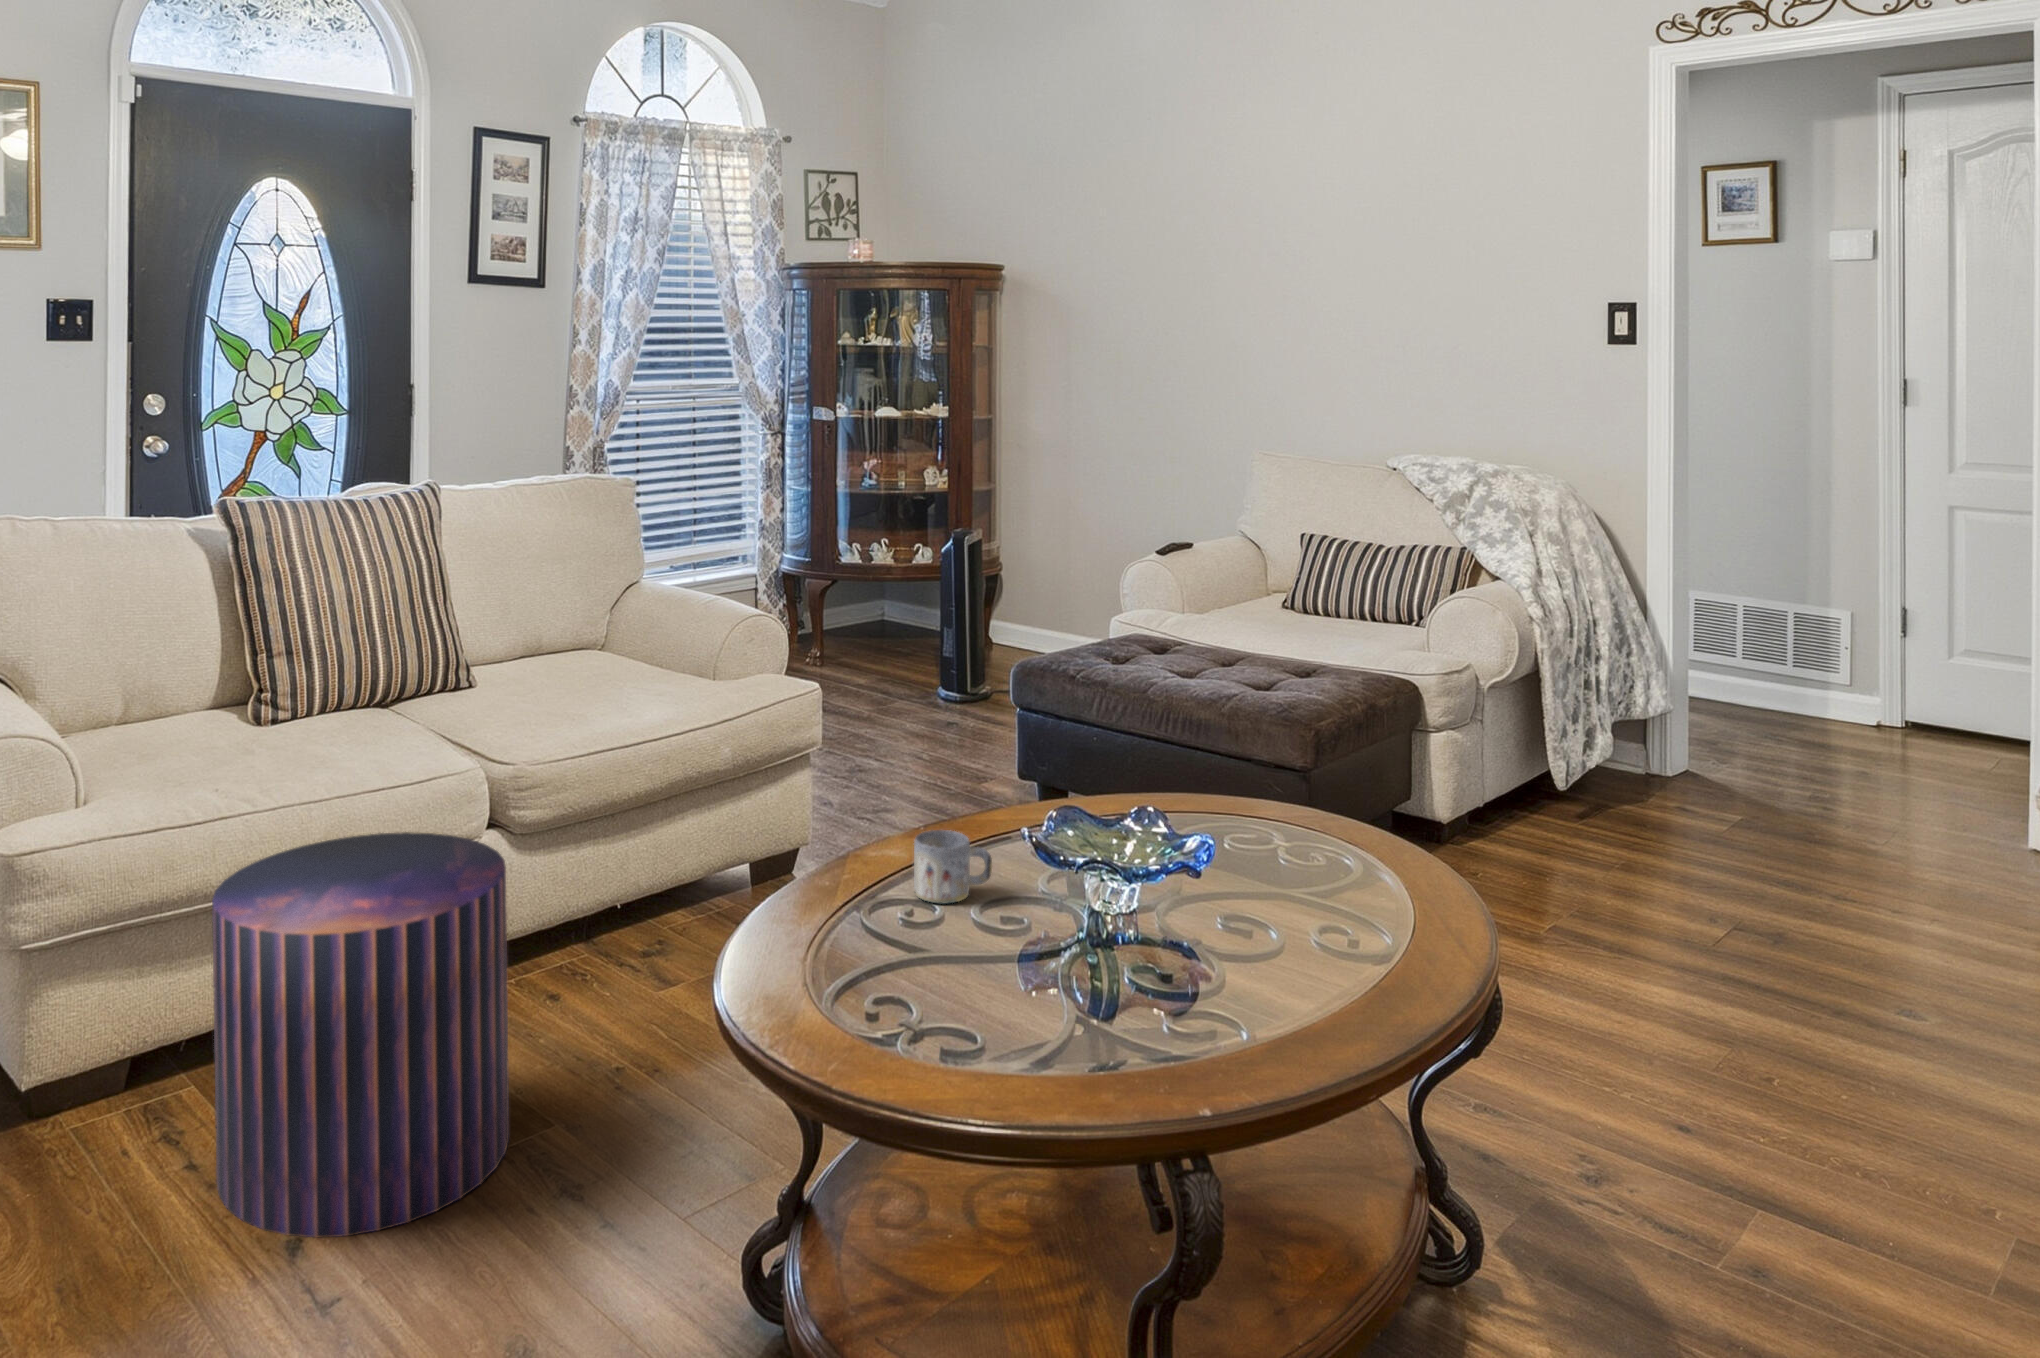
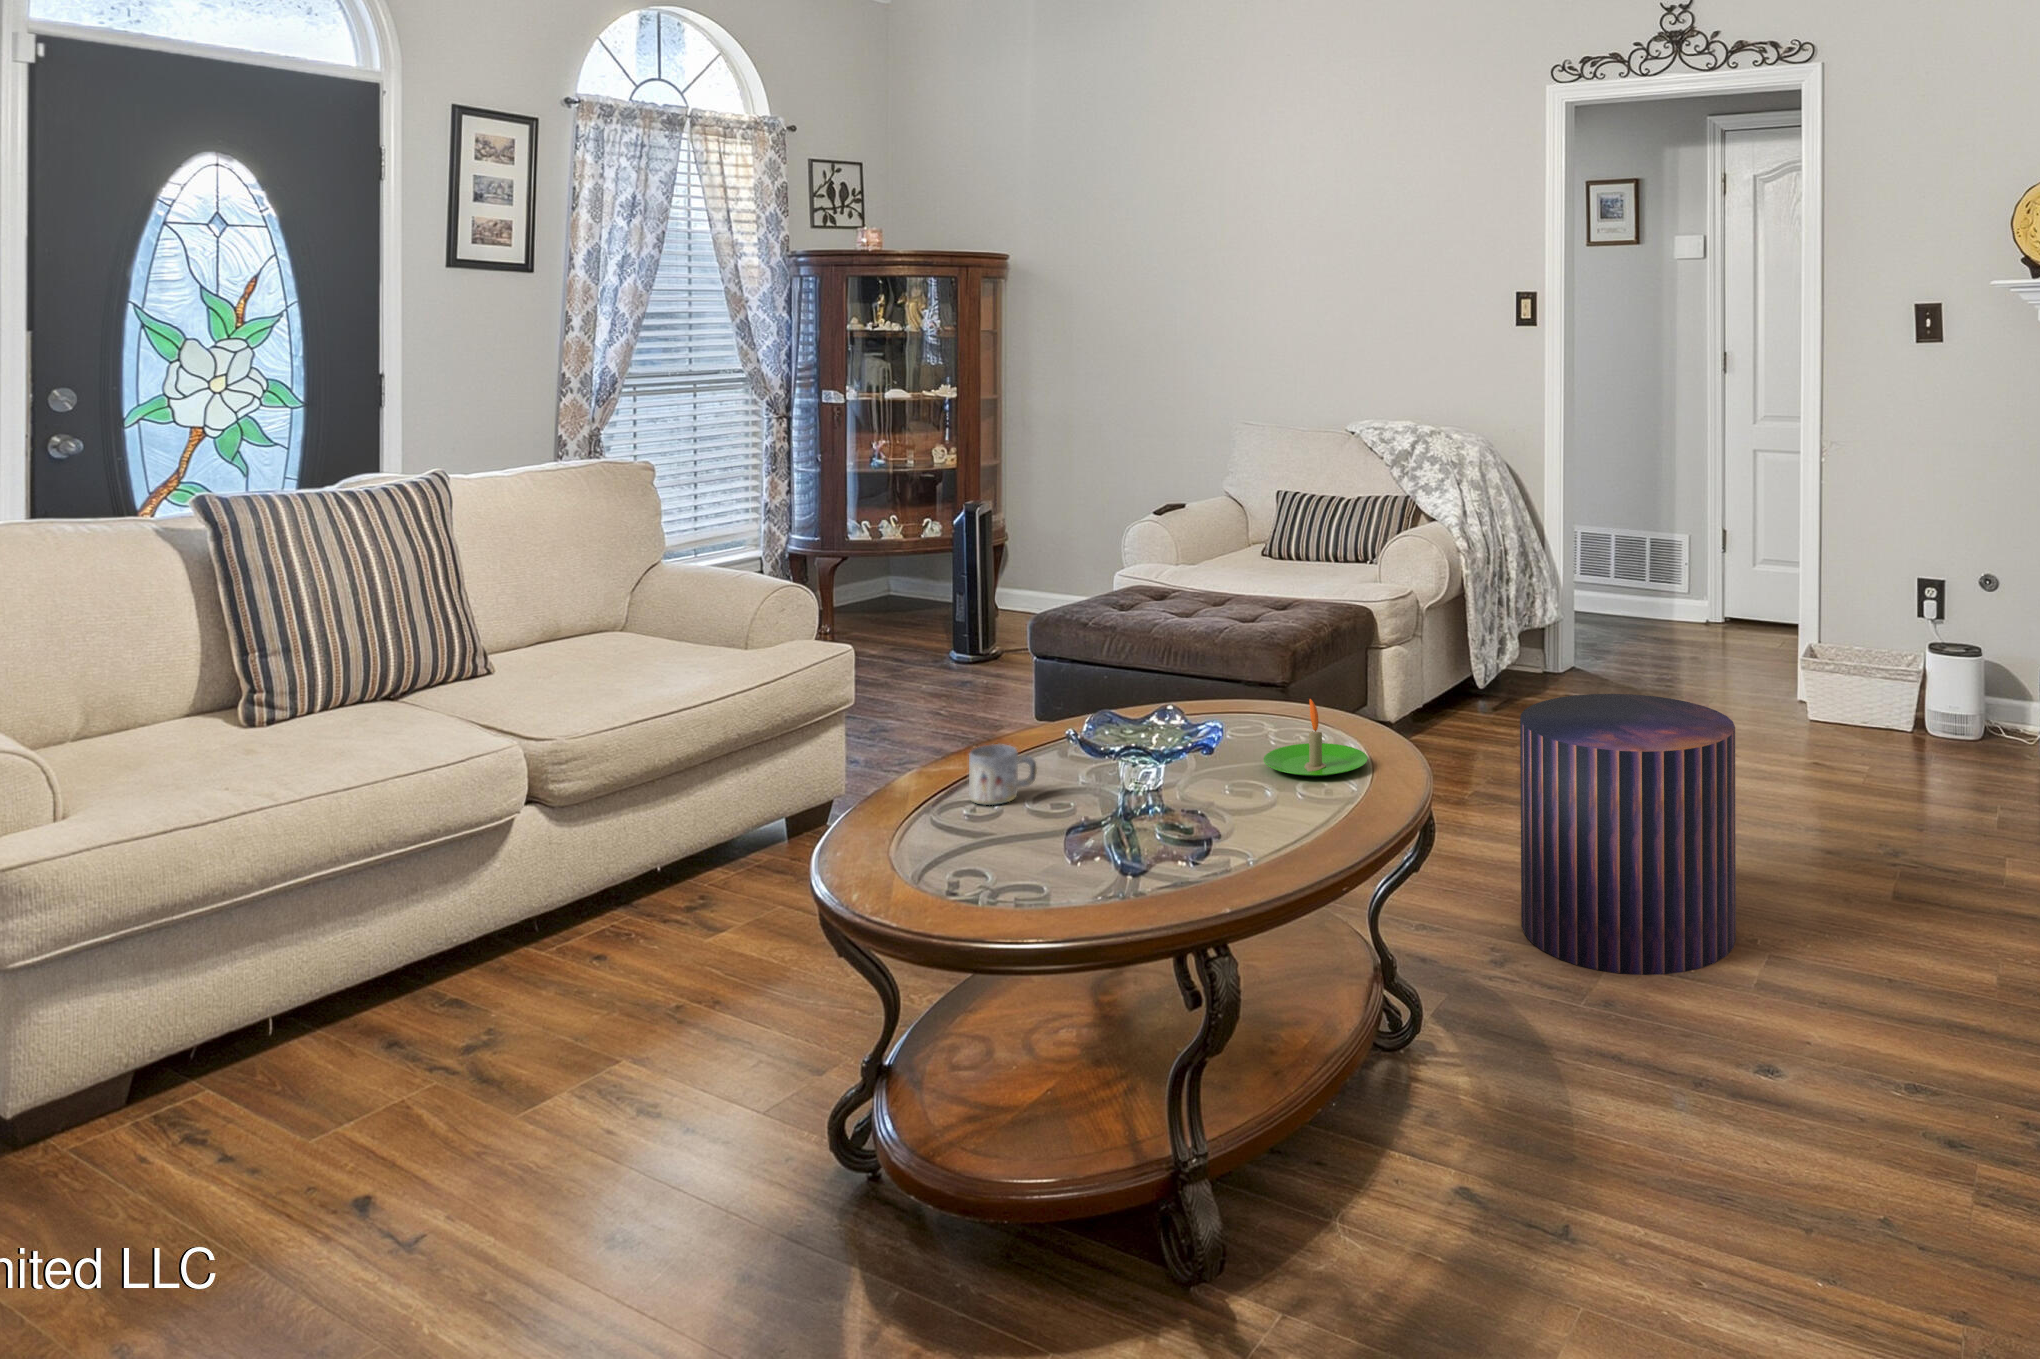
candle: none [1272,810,1410,912] -> present [1264,699,1368,776]
pouf: present [212,832,509,1237] -> present [1520,694,1736,975]

